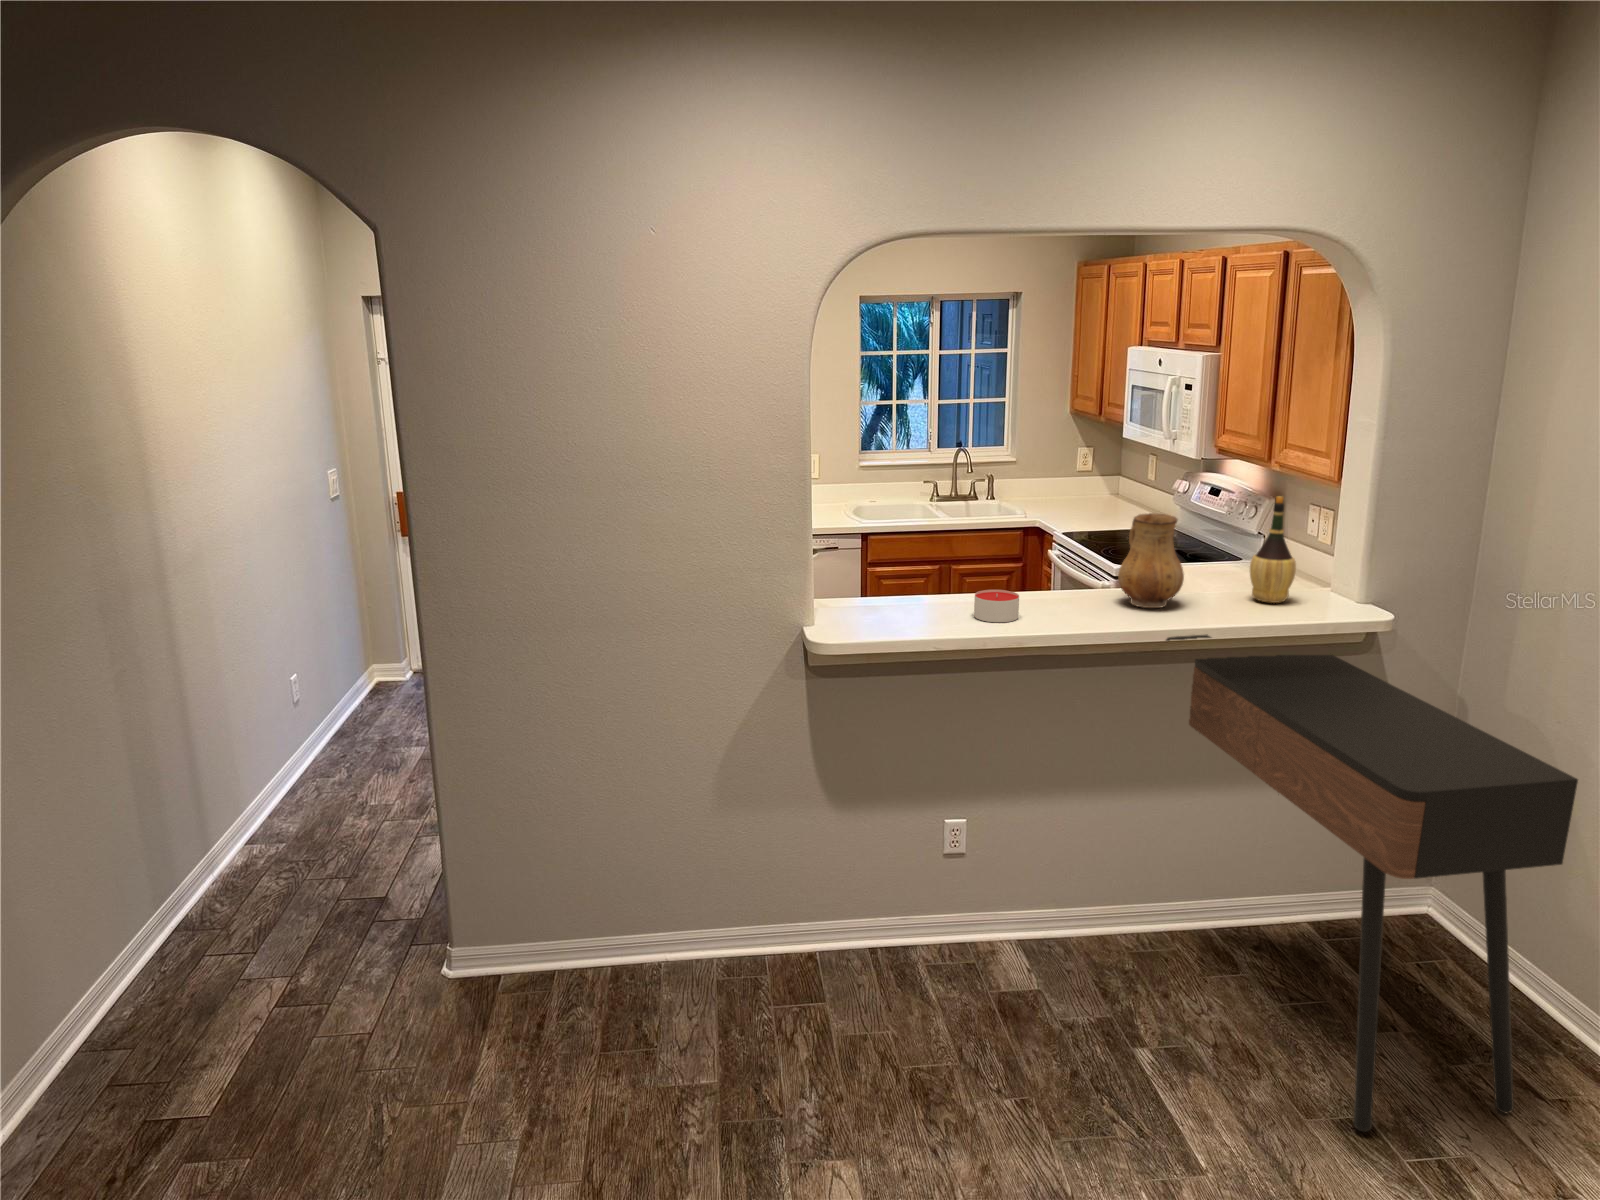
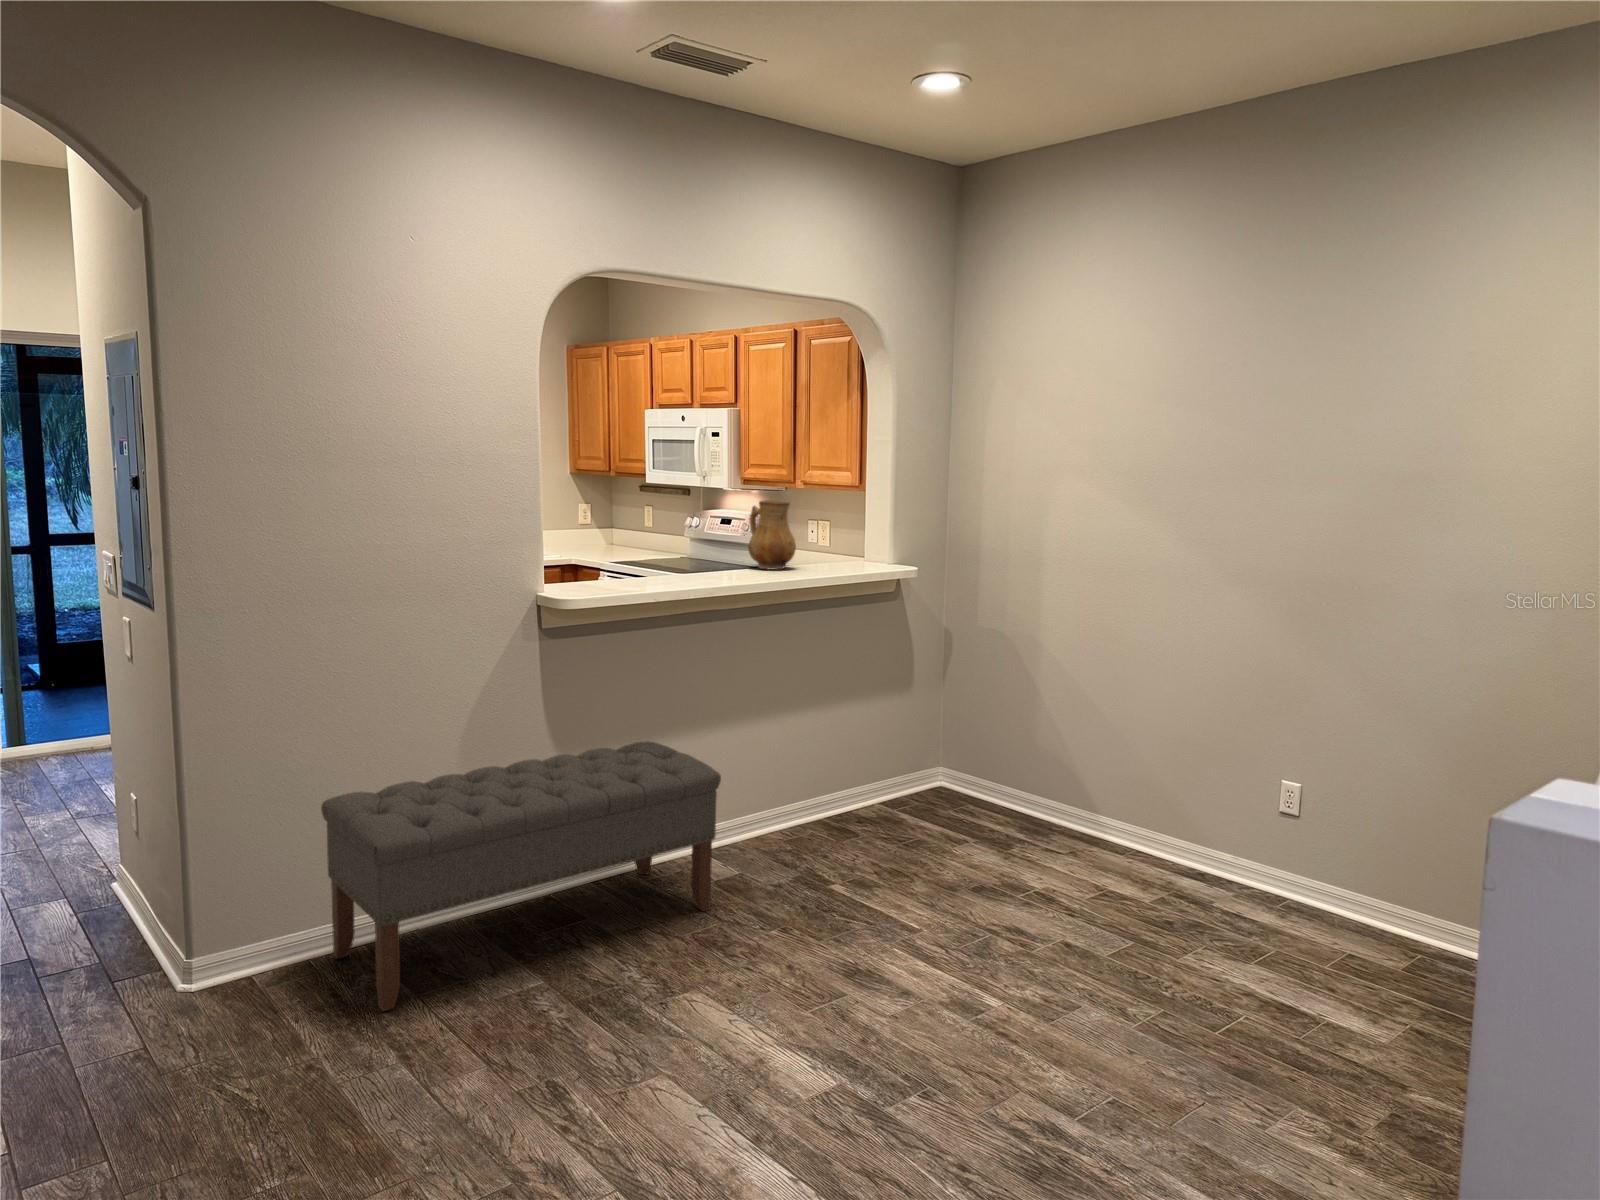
wine bottle: present [1250,496,1296,603] -> none [828,488,859,564]
candle: present [974,590,1019,622] -> none [662,557,698,579]
console table: present [1166,635,1578,1132] -> none [765,593,1070,889]
bench: none [538,813,973,1068] -> present [321,741,721,1011]

